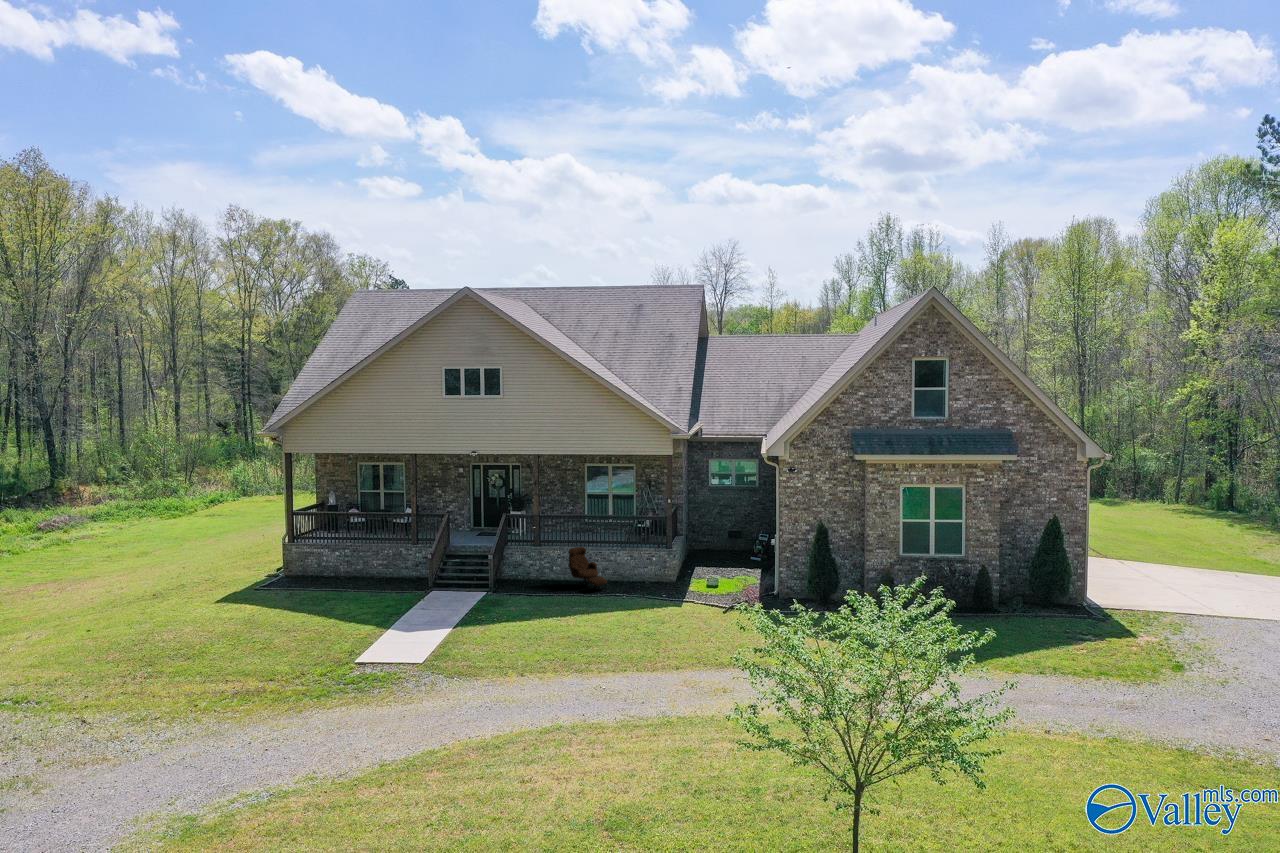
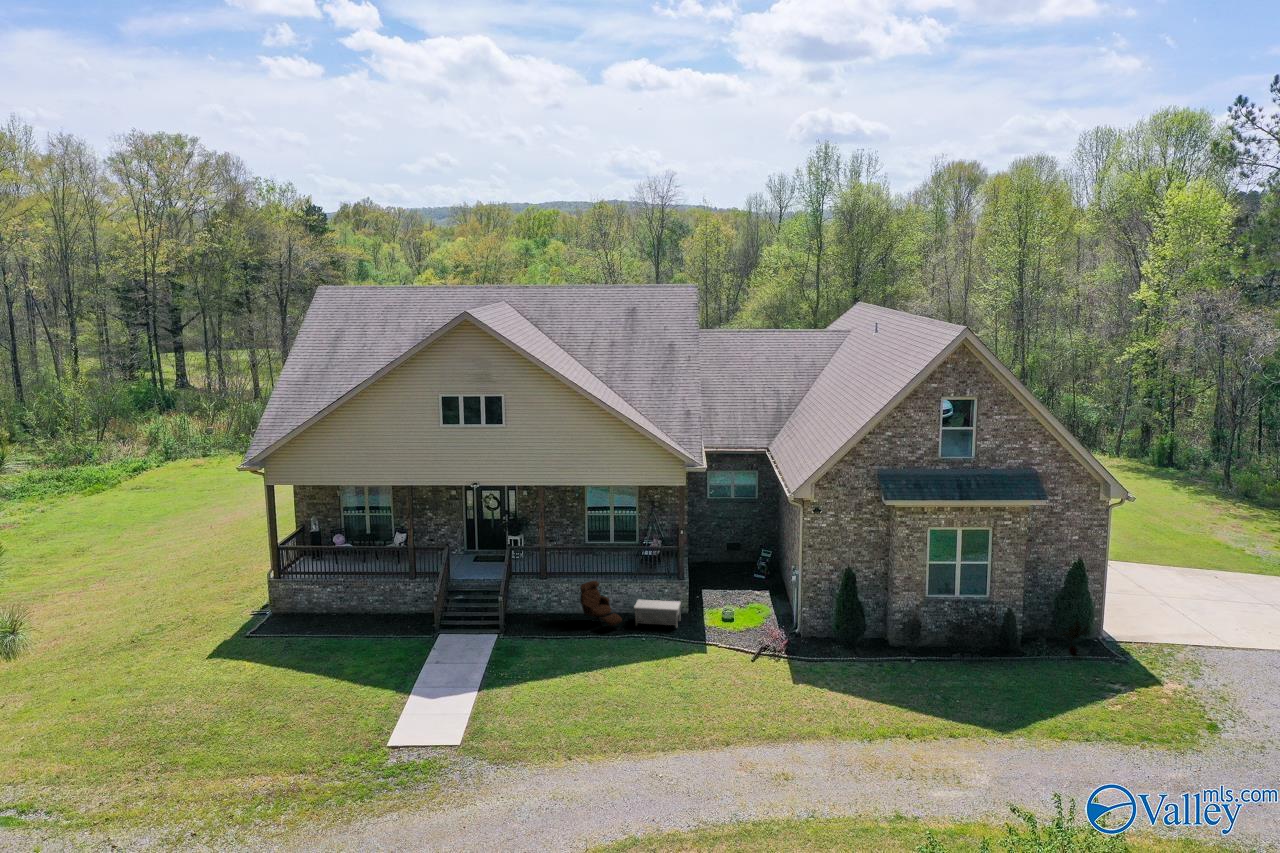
storage bench: none [619,565,666,590] -> present [634,600,681,628]
potted tree: none [1039,578,1073,615] -> present [1059,620,1090,654]

